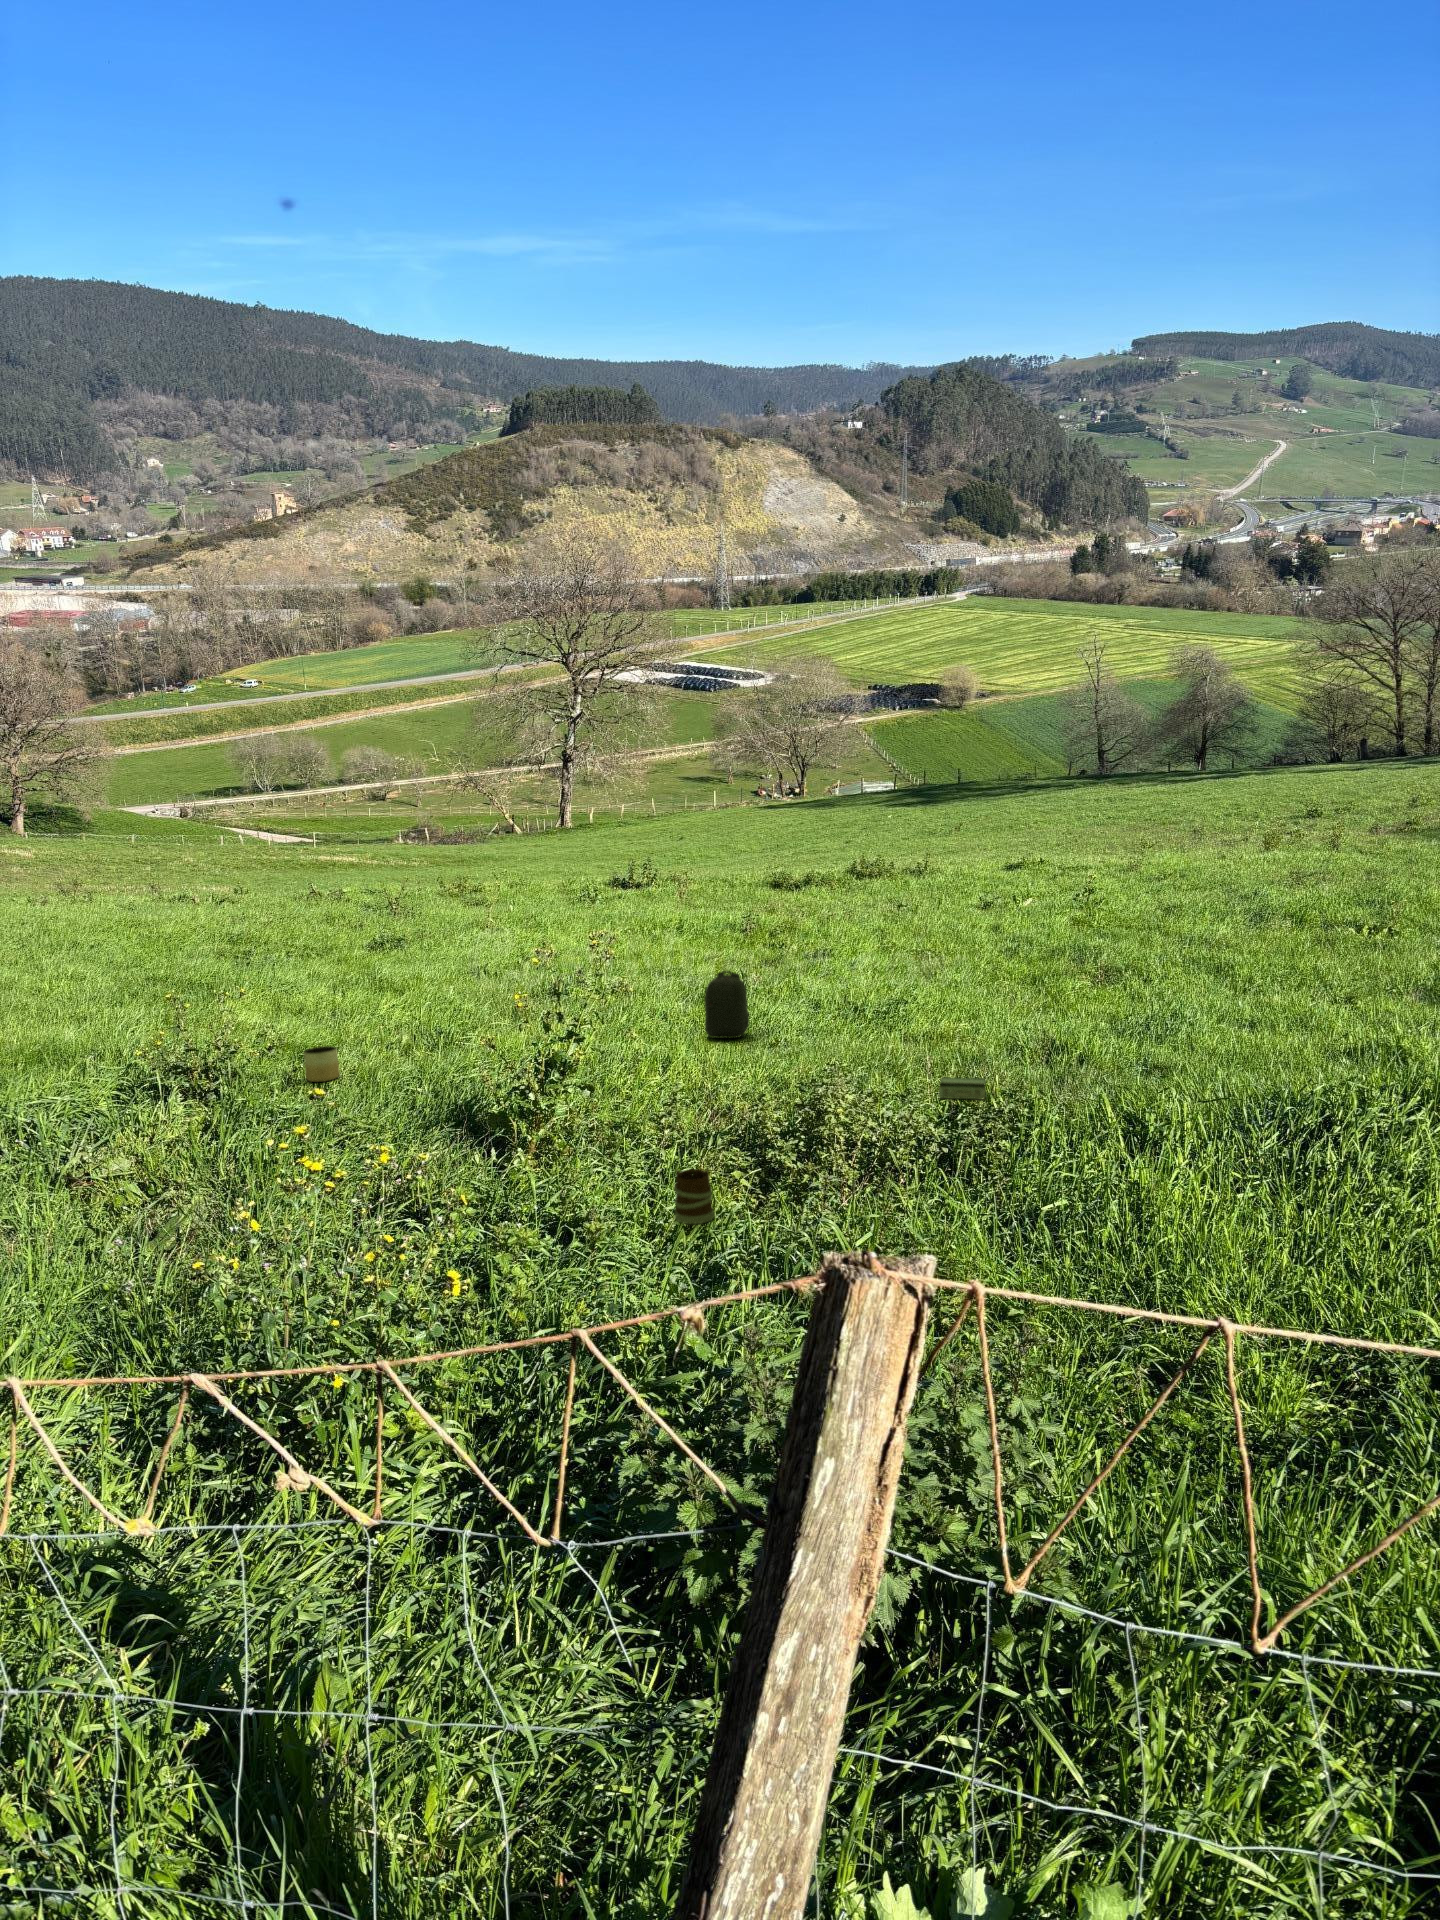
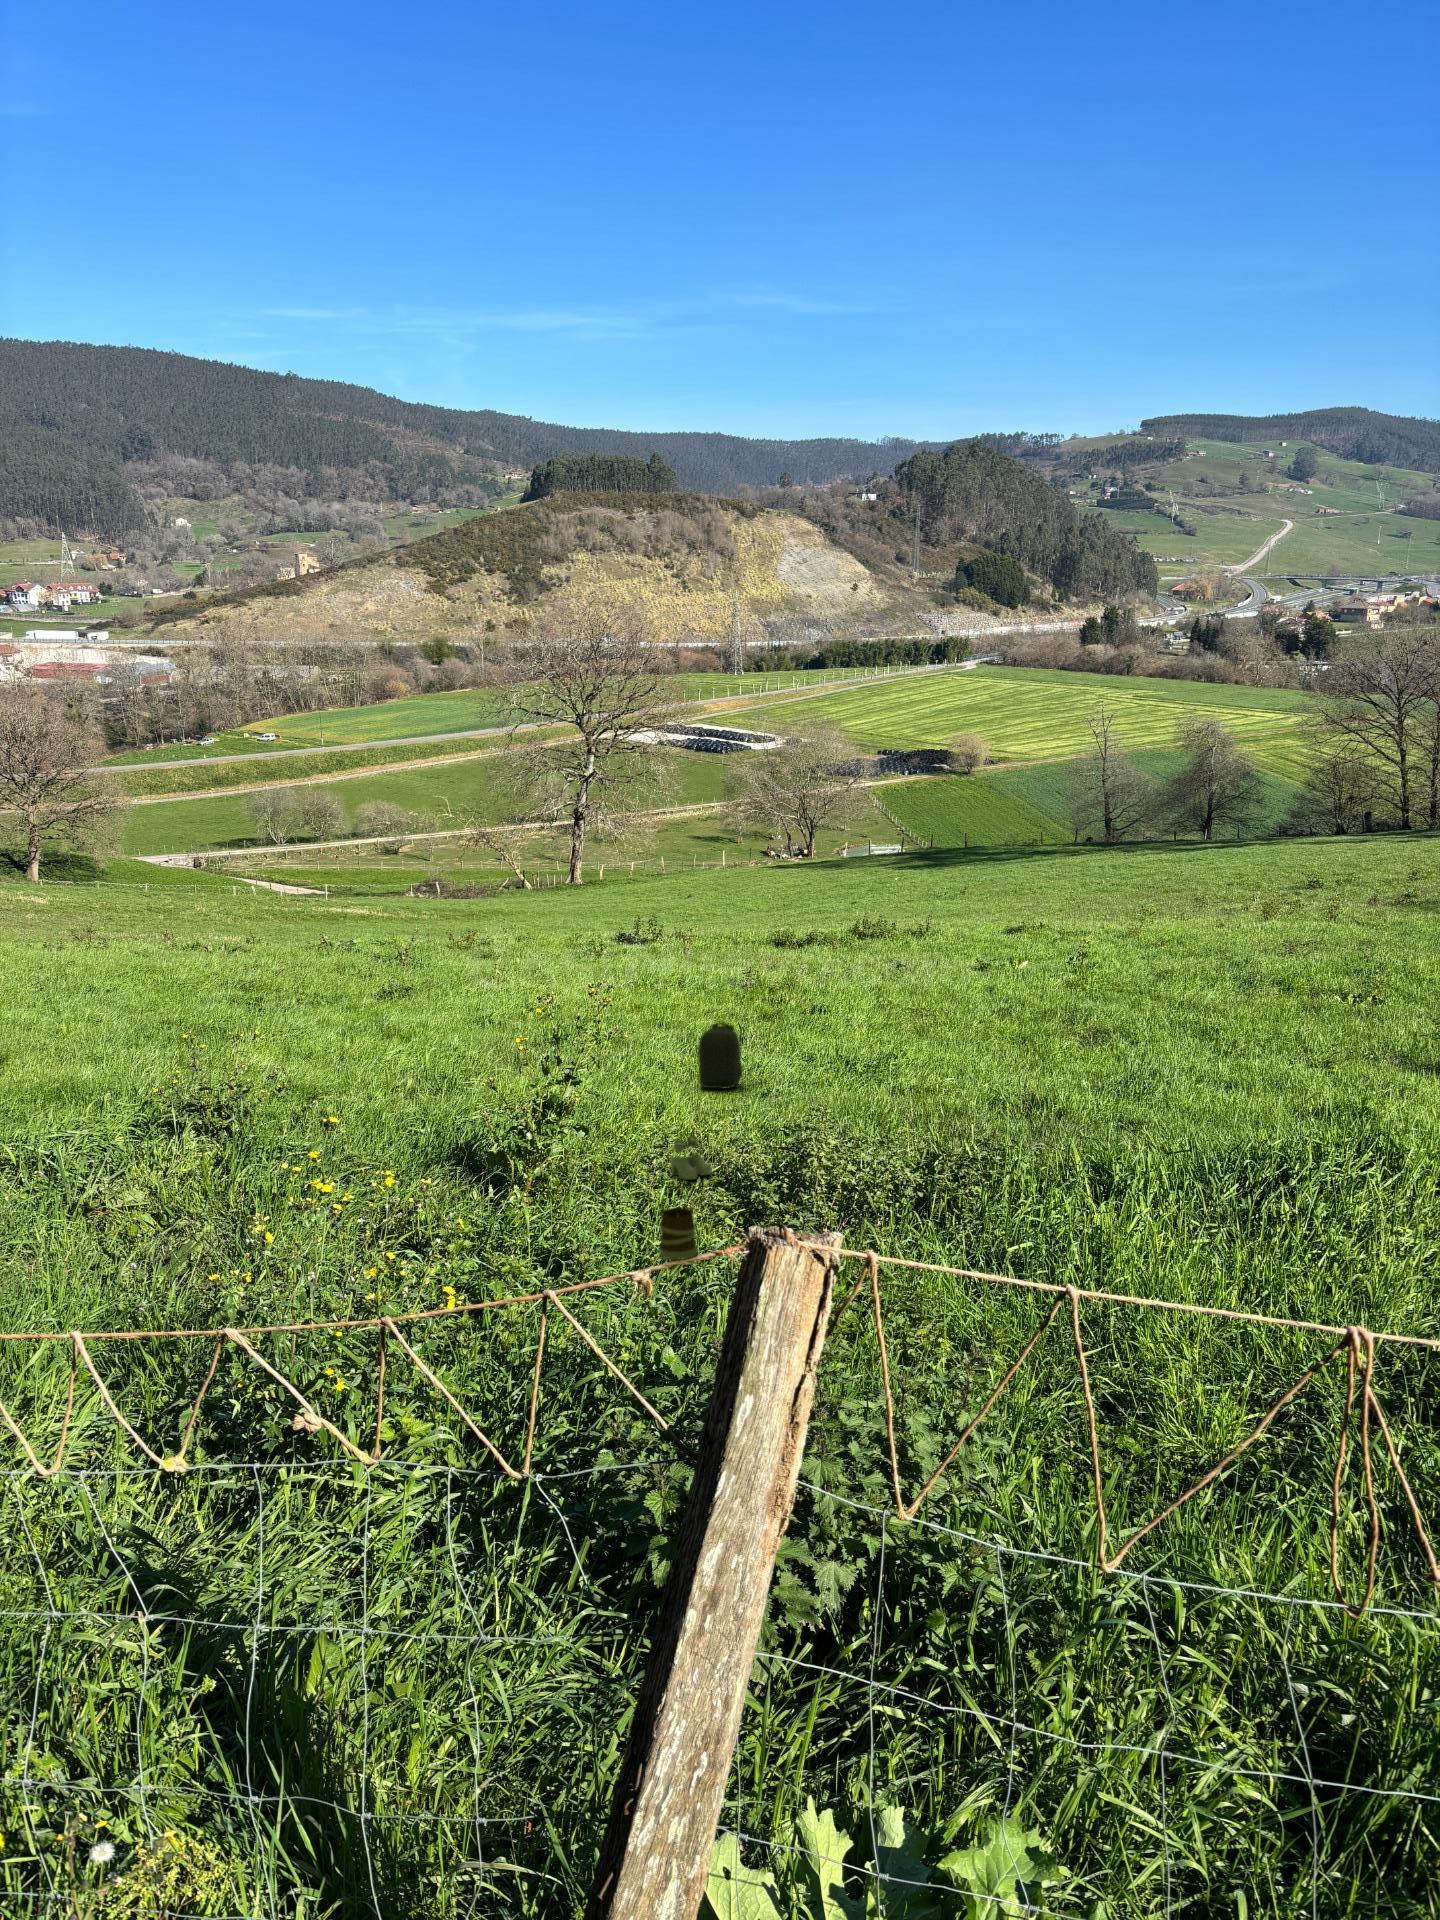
planter: present [303,1046,340,1082] -> none [309,1088,343,1123]
toolbox: present [939,1077,986,1100] -> none [919,1127,966,1149]
boots: none [680,1091,724,1136] -> present [670,1137,712,1180]

